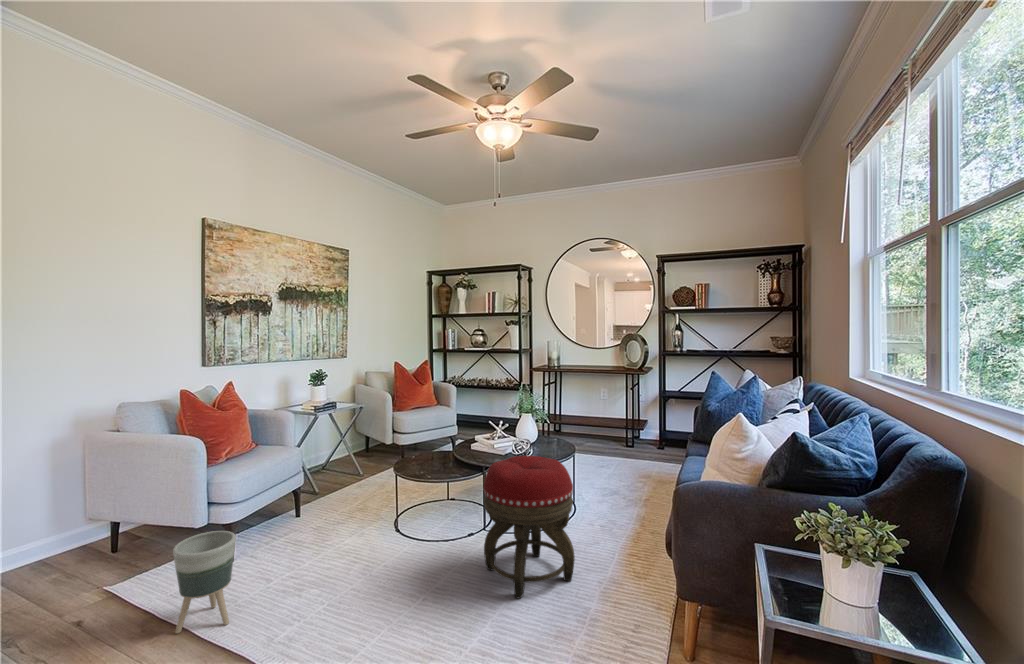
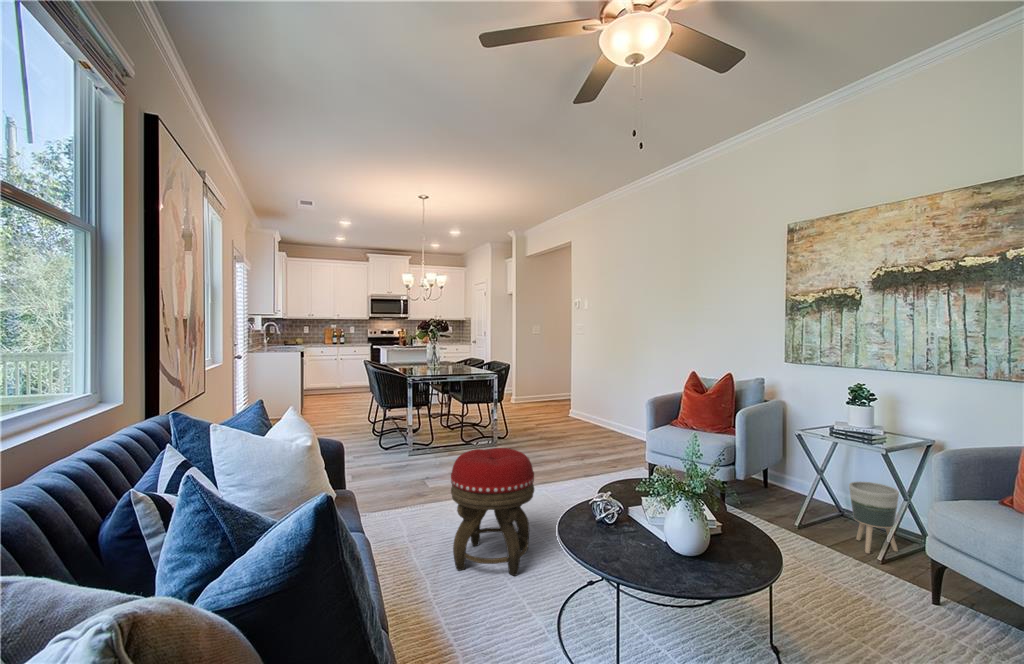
planter: present [173,531,236,633] -> present [849,481,899,553]

